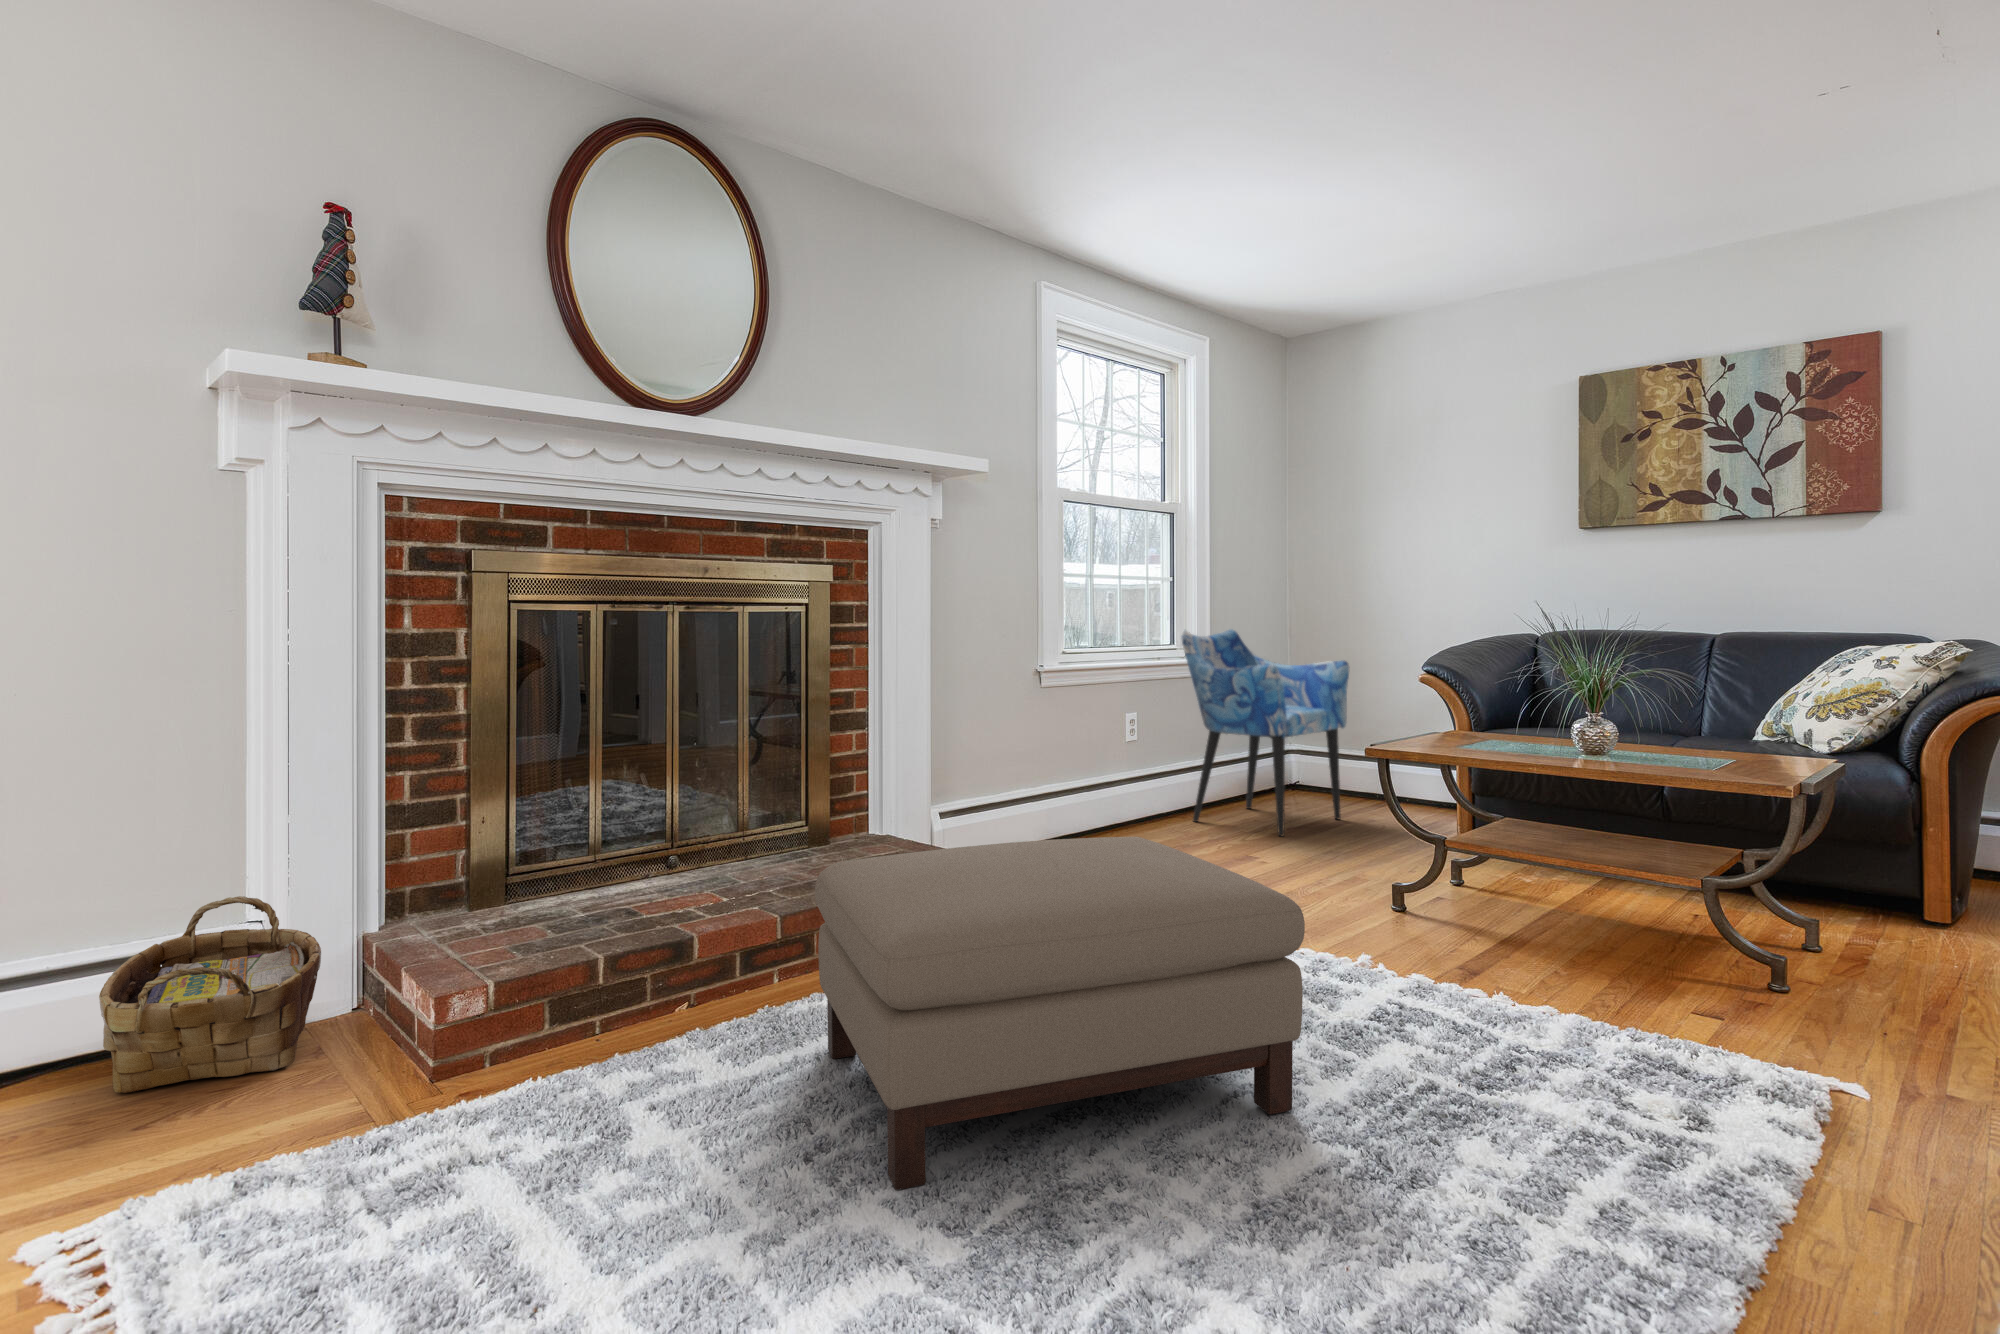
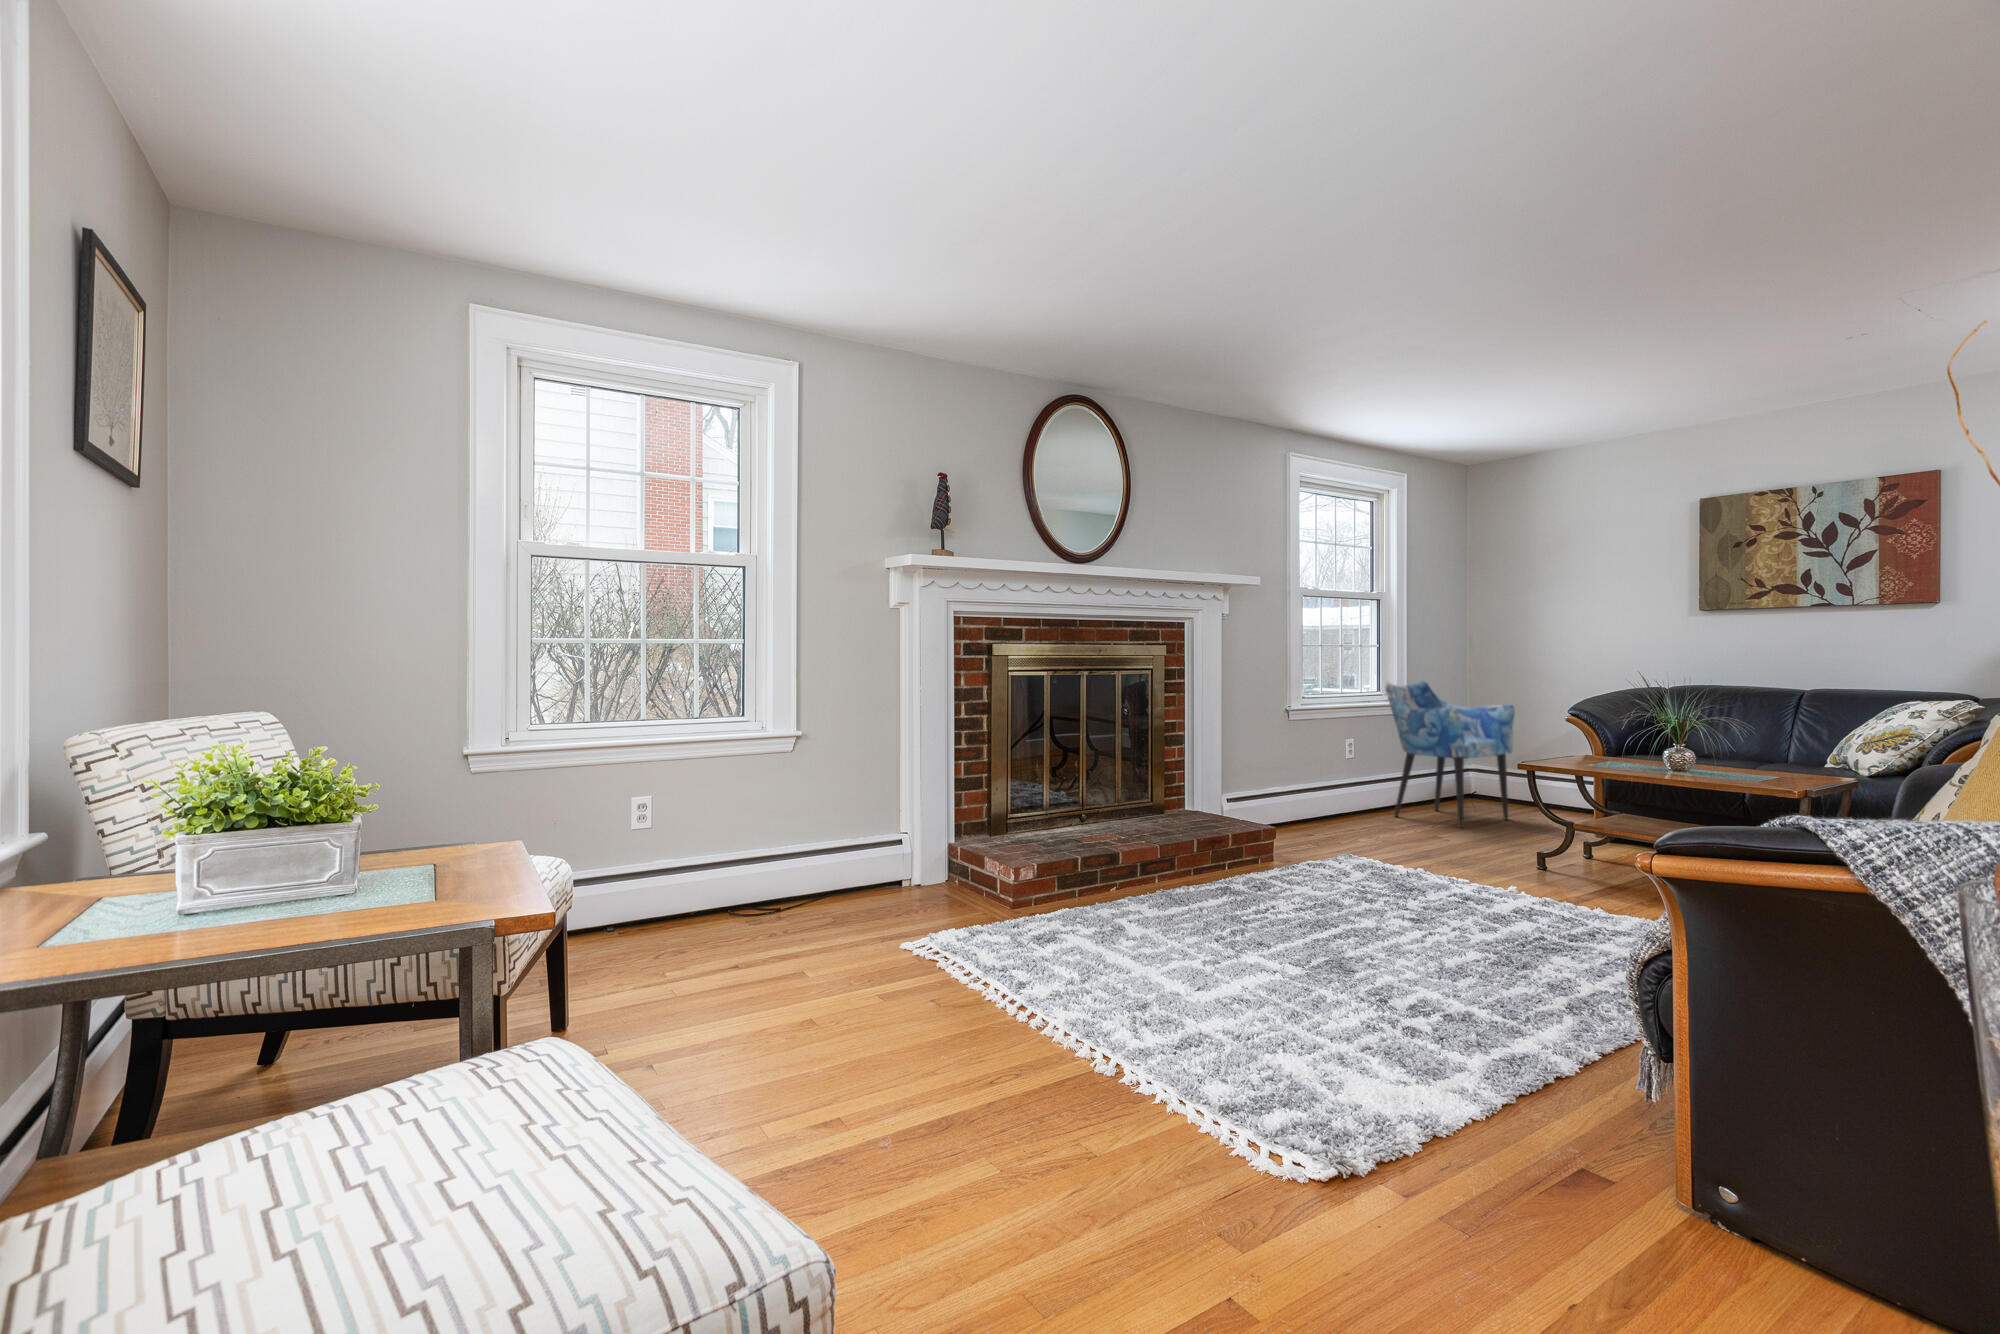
ottoman: present [815,837,1305,1190] -> none [1198,806,1468,952]
woven basket: present [99,896,321,1093] -> none [867,818,949,901]

